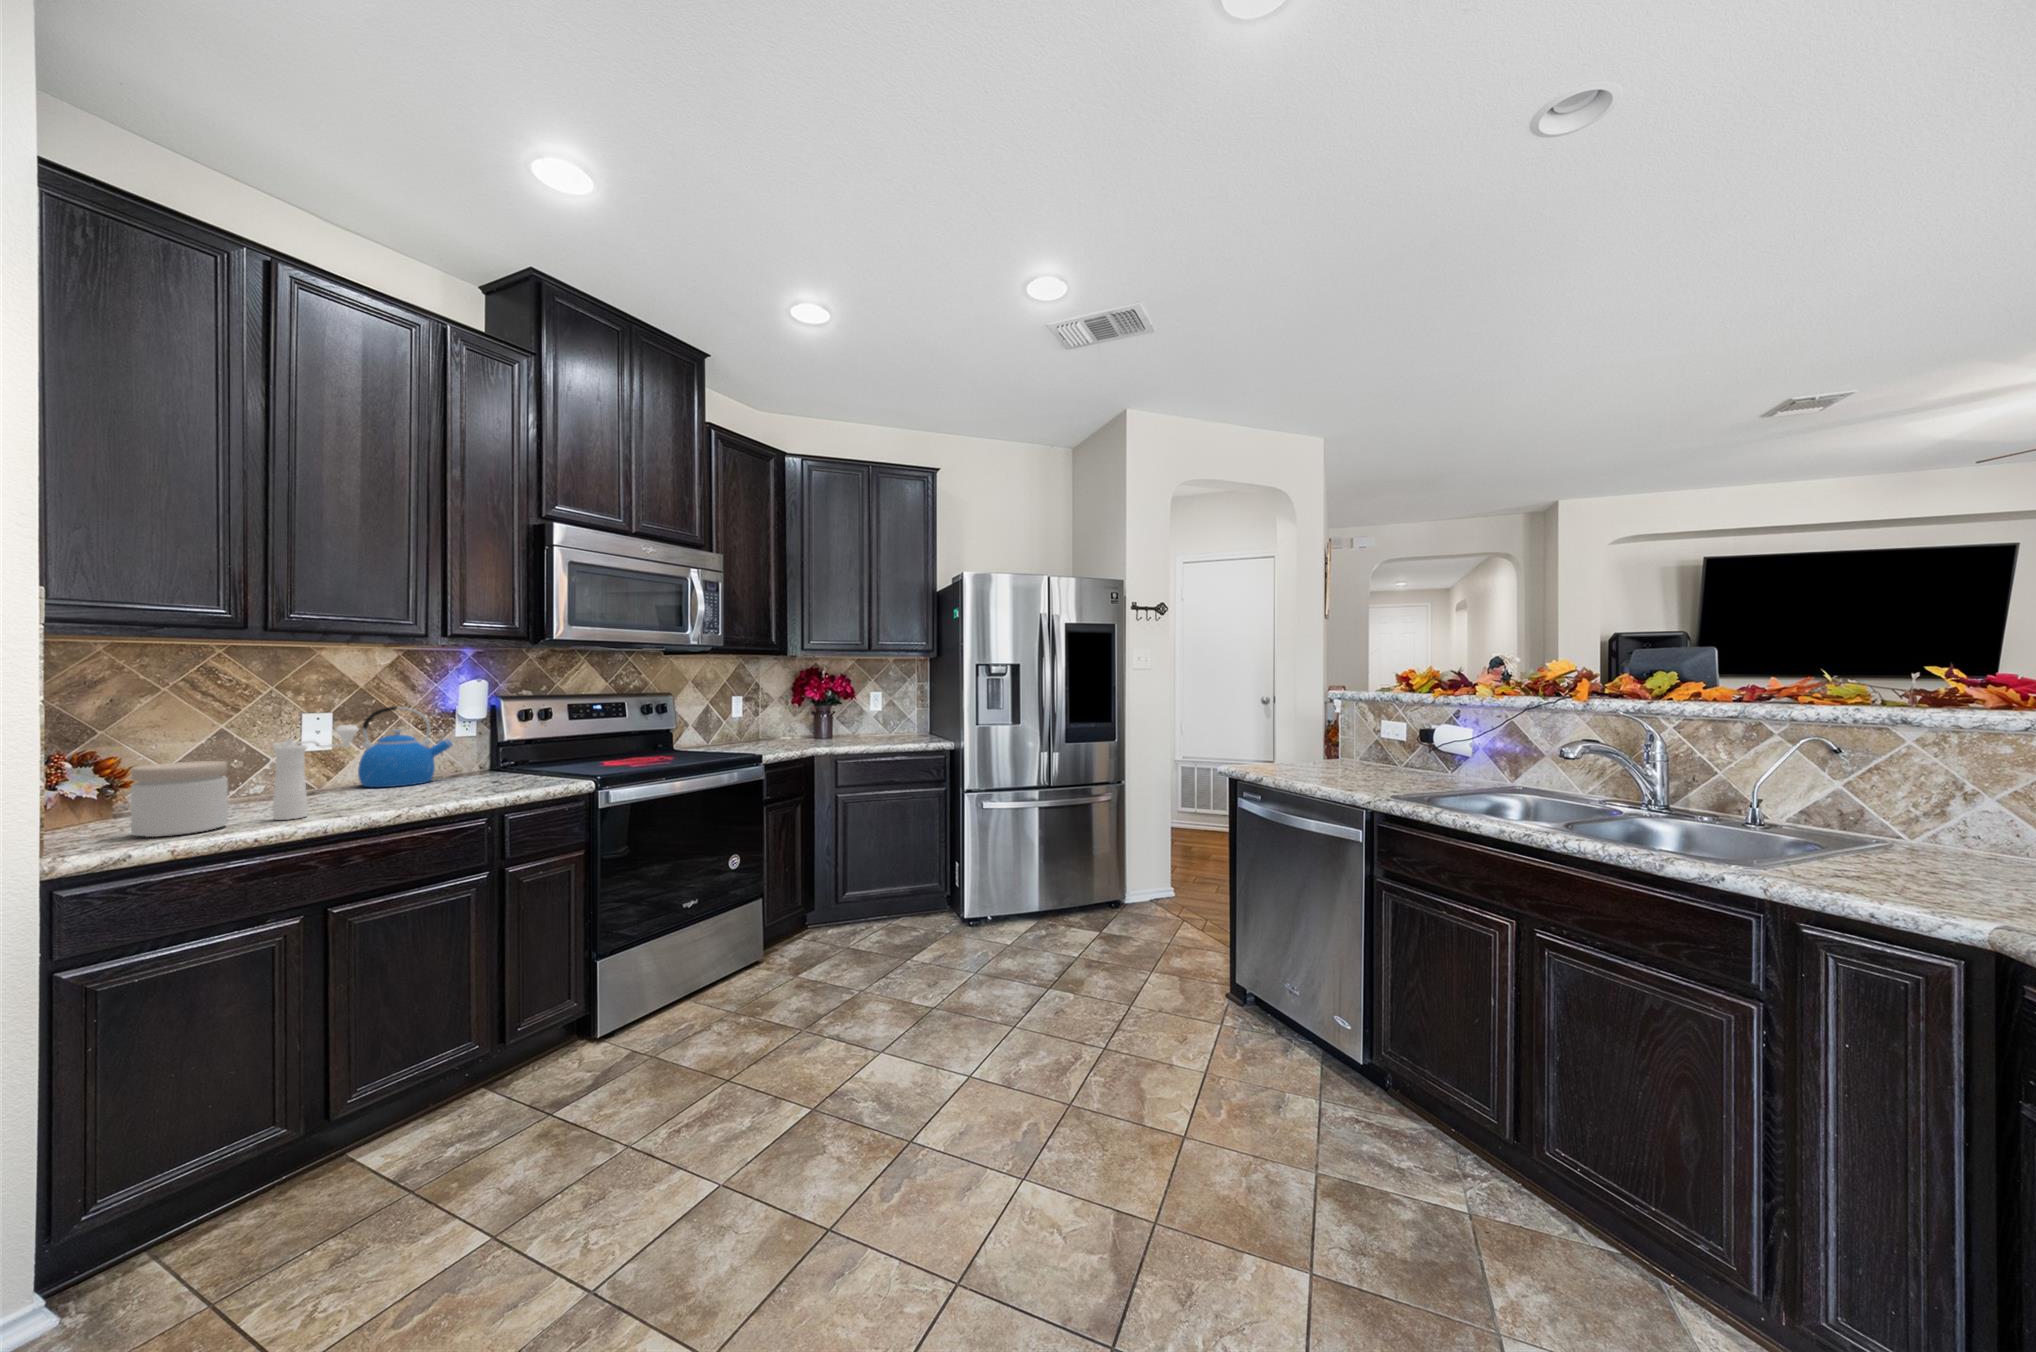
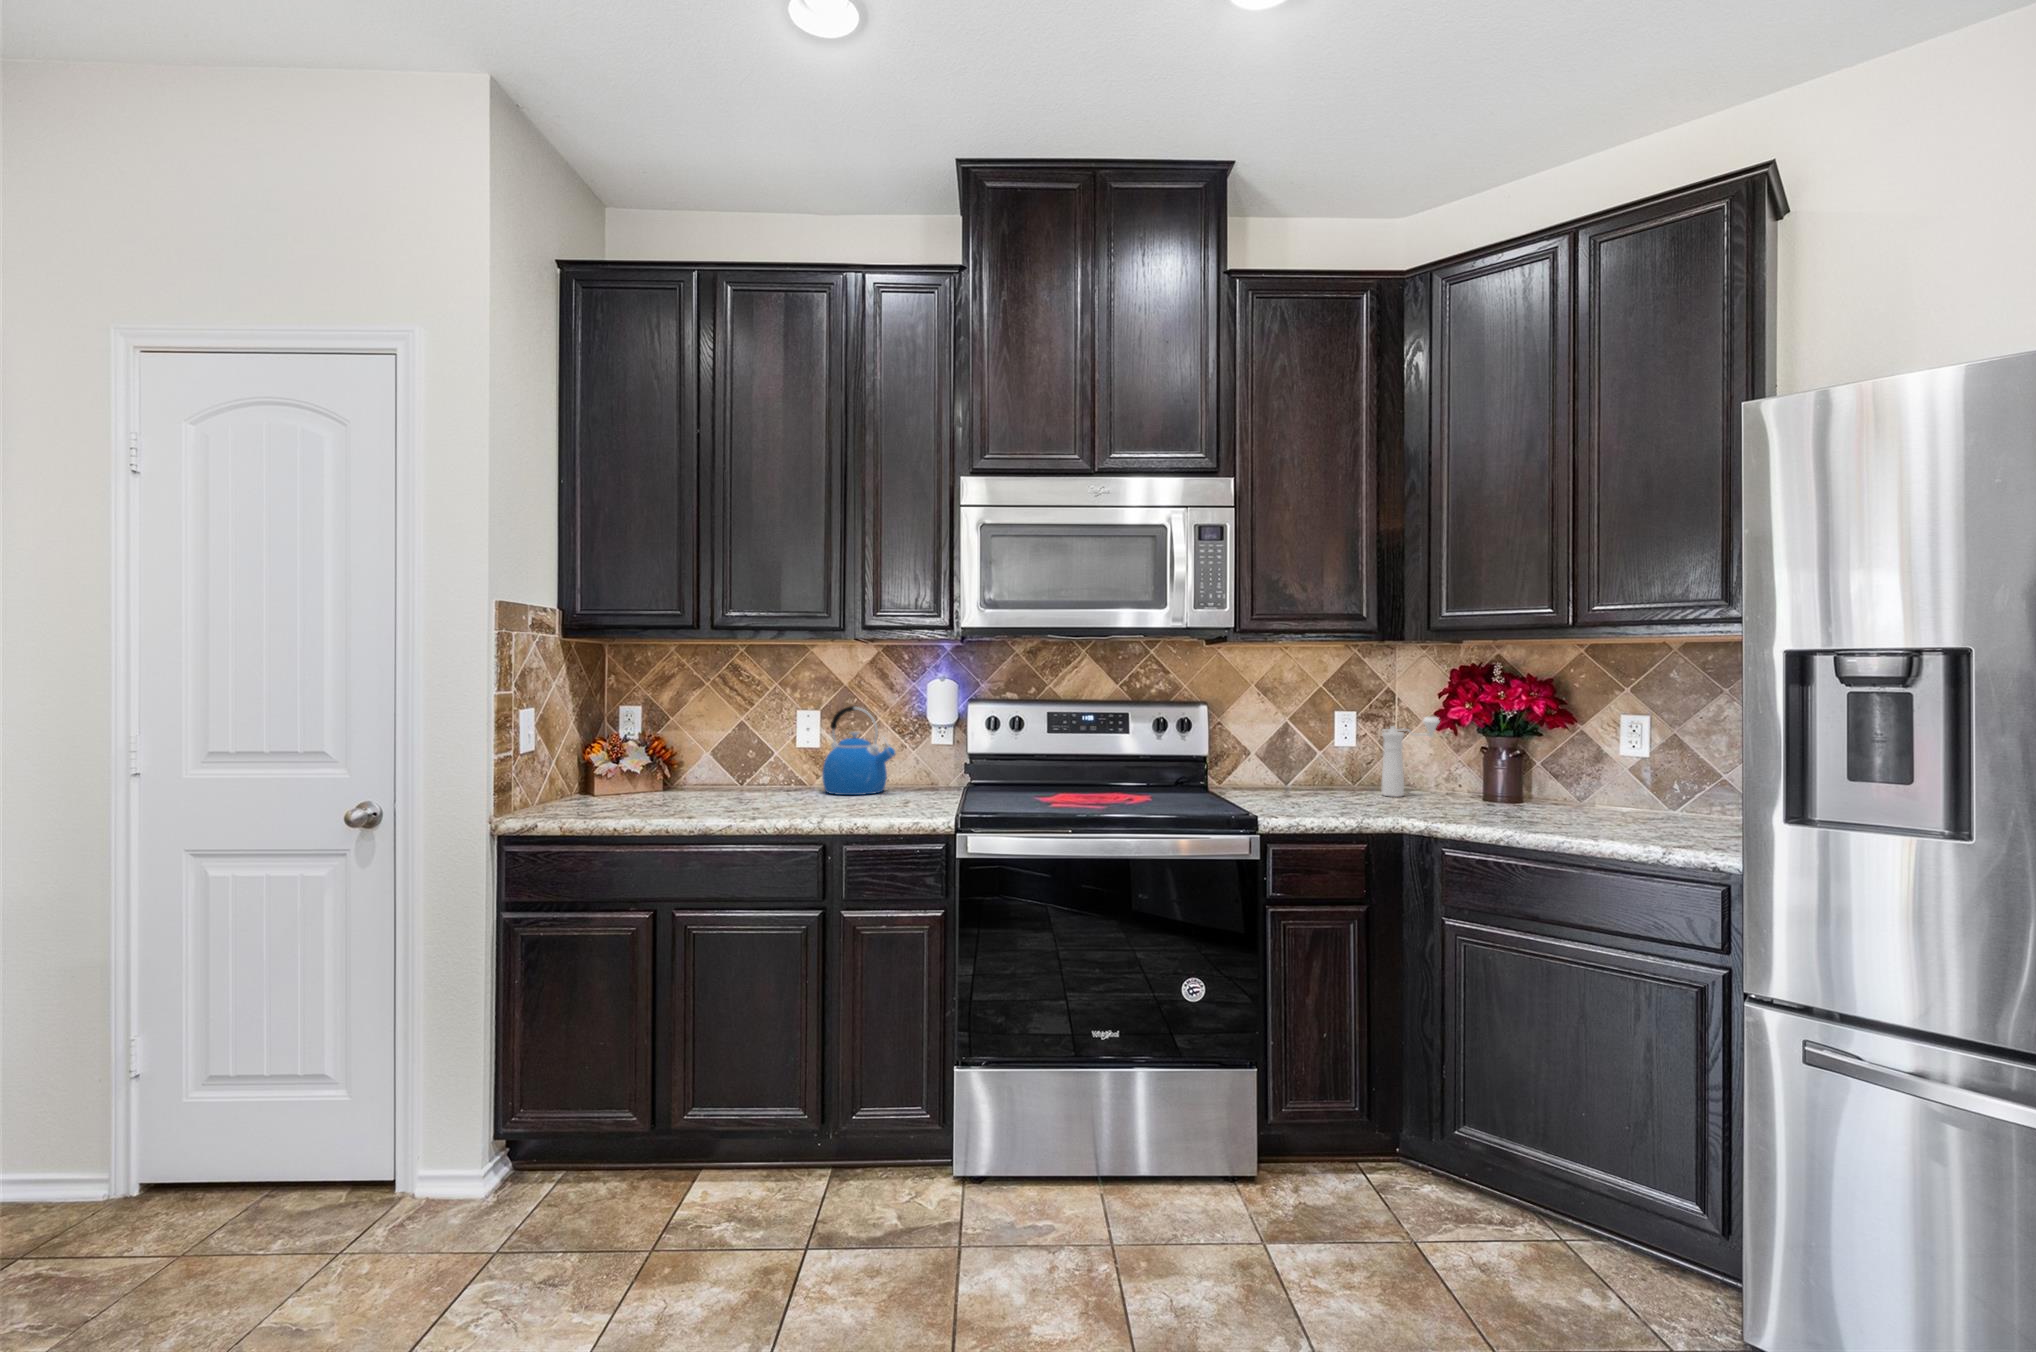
pepper mill: present [273,725,359,820] -> present [1381,717,1440,797]
jar: present [131,761,228,837] -> none [572,750,634,815]

